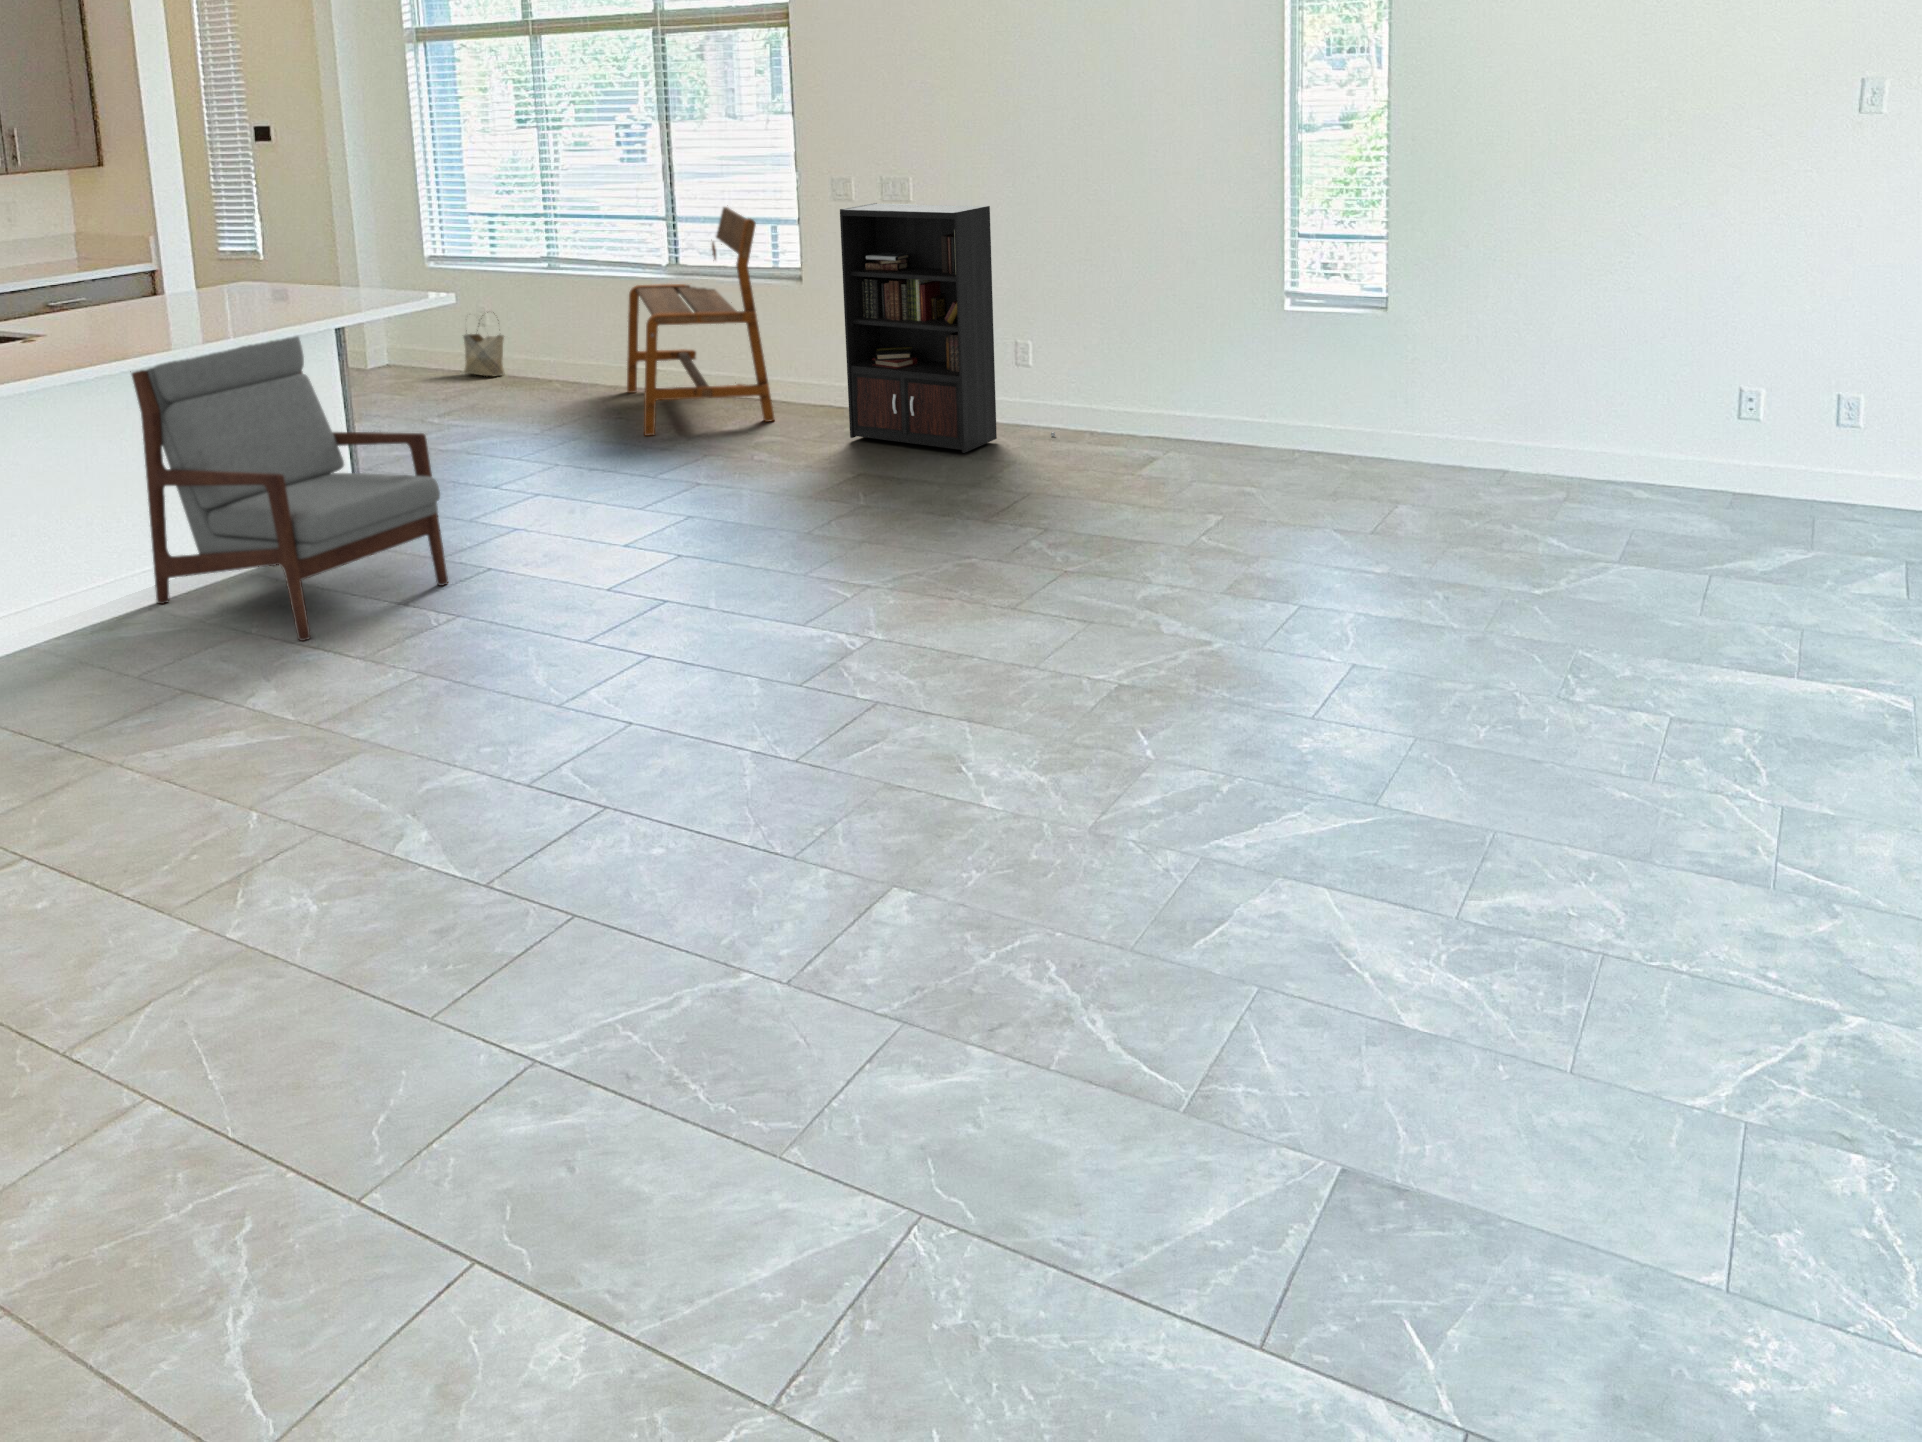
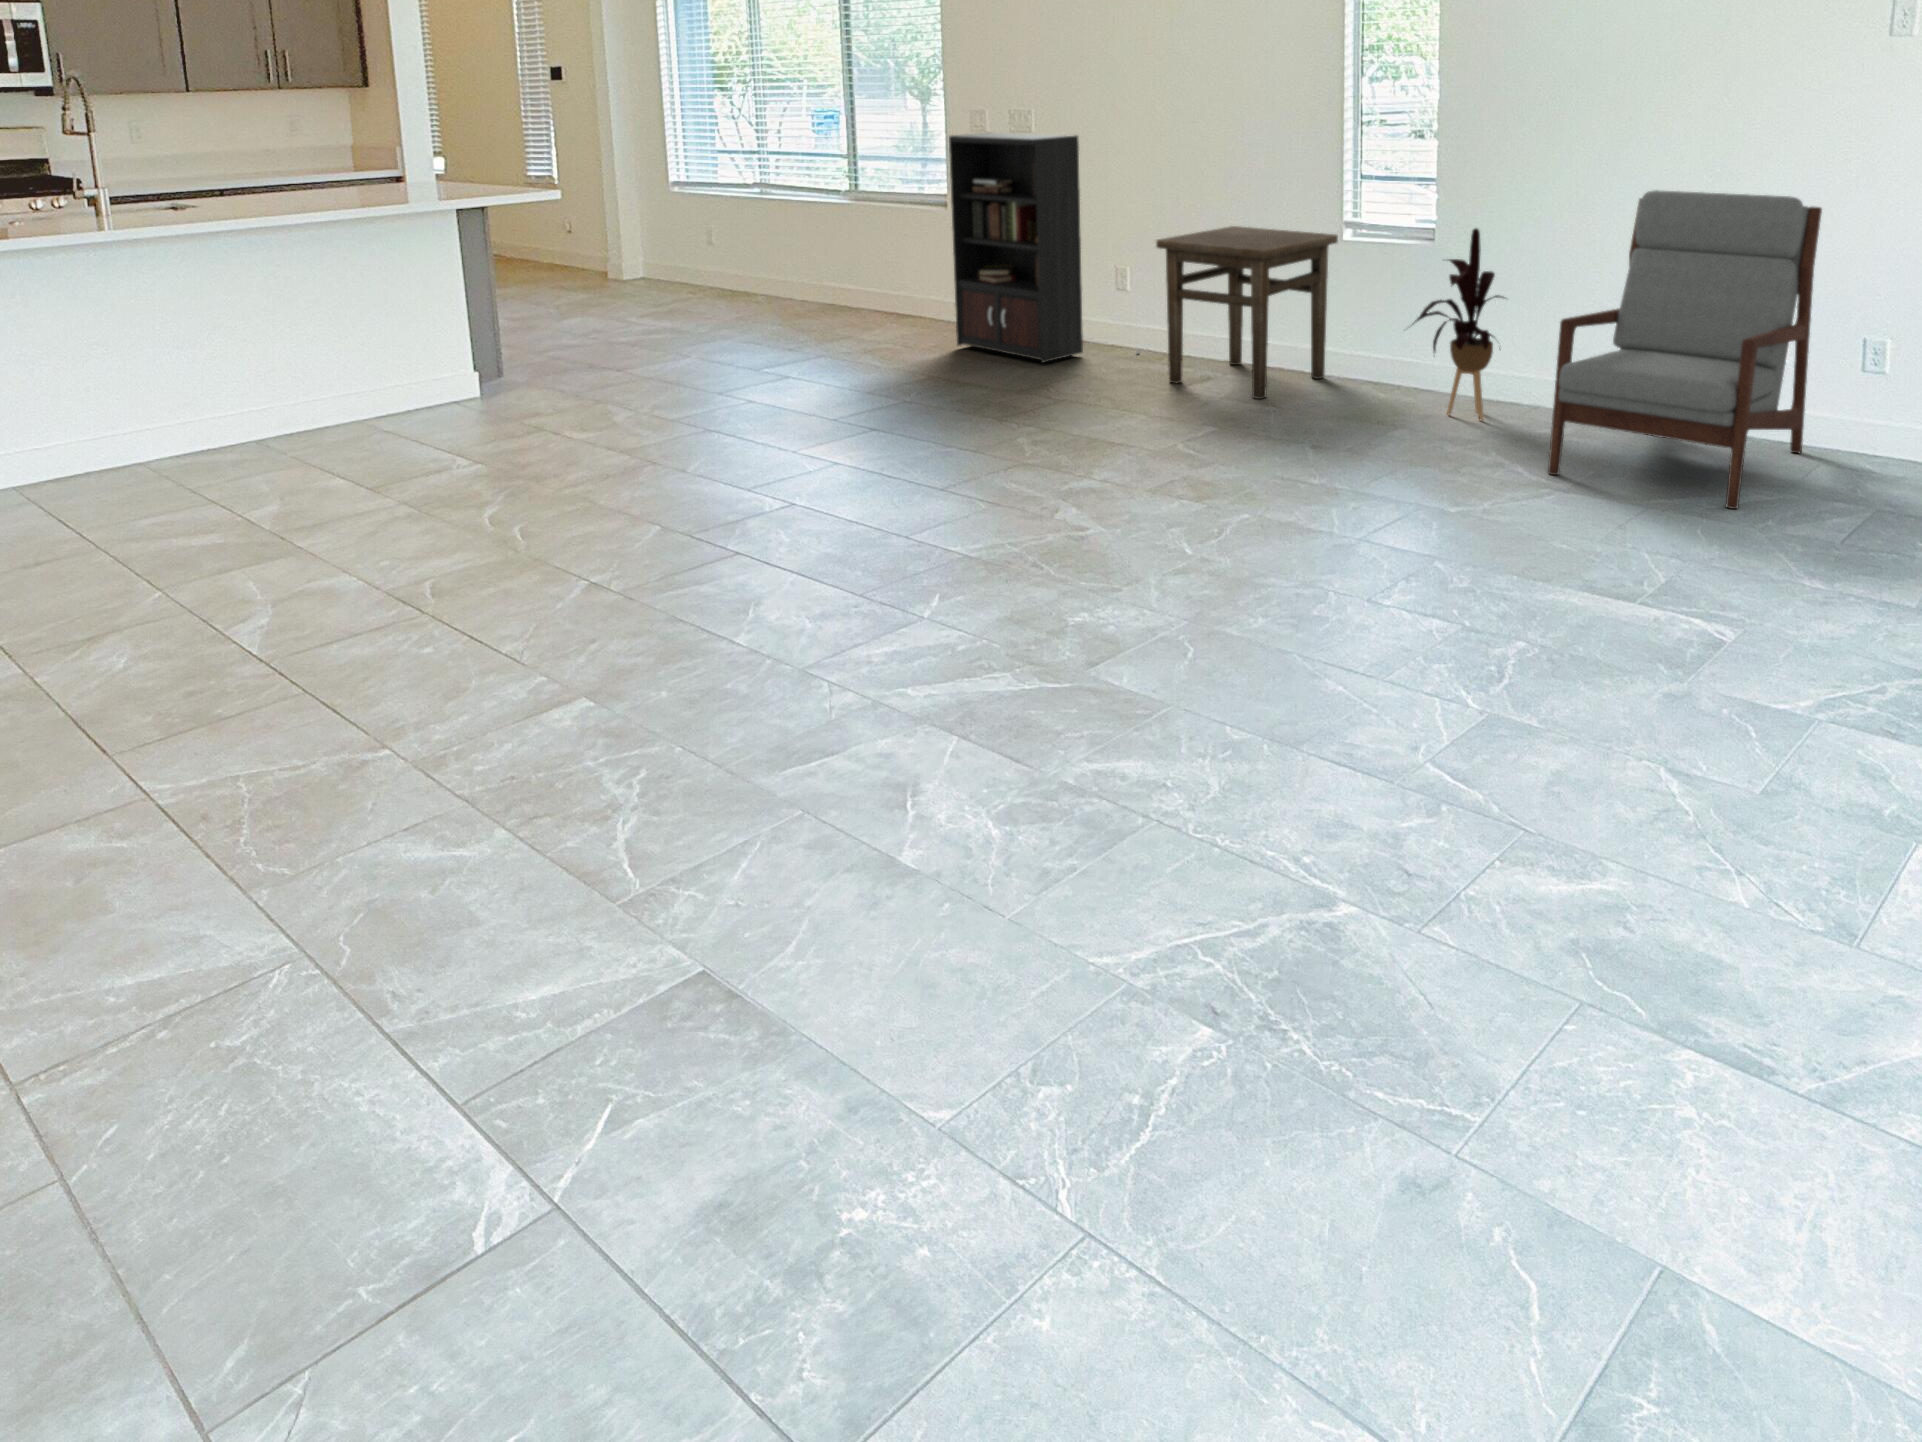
bench: present [627,207,775,436] -> none [791,136,917,336]
house plant: none [1384,296,1494,490] -> present [1413,228,1504,420]
side table: none [1103,297,1282,481] -> present [1156,226,1338,399]
woven basket: present [463,318,504,376] -> none [696,228,729,284]
armchair: present [132,336,448,641] -> present [1548,190,1822,509]

